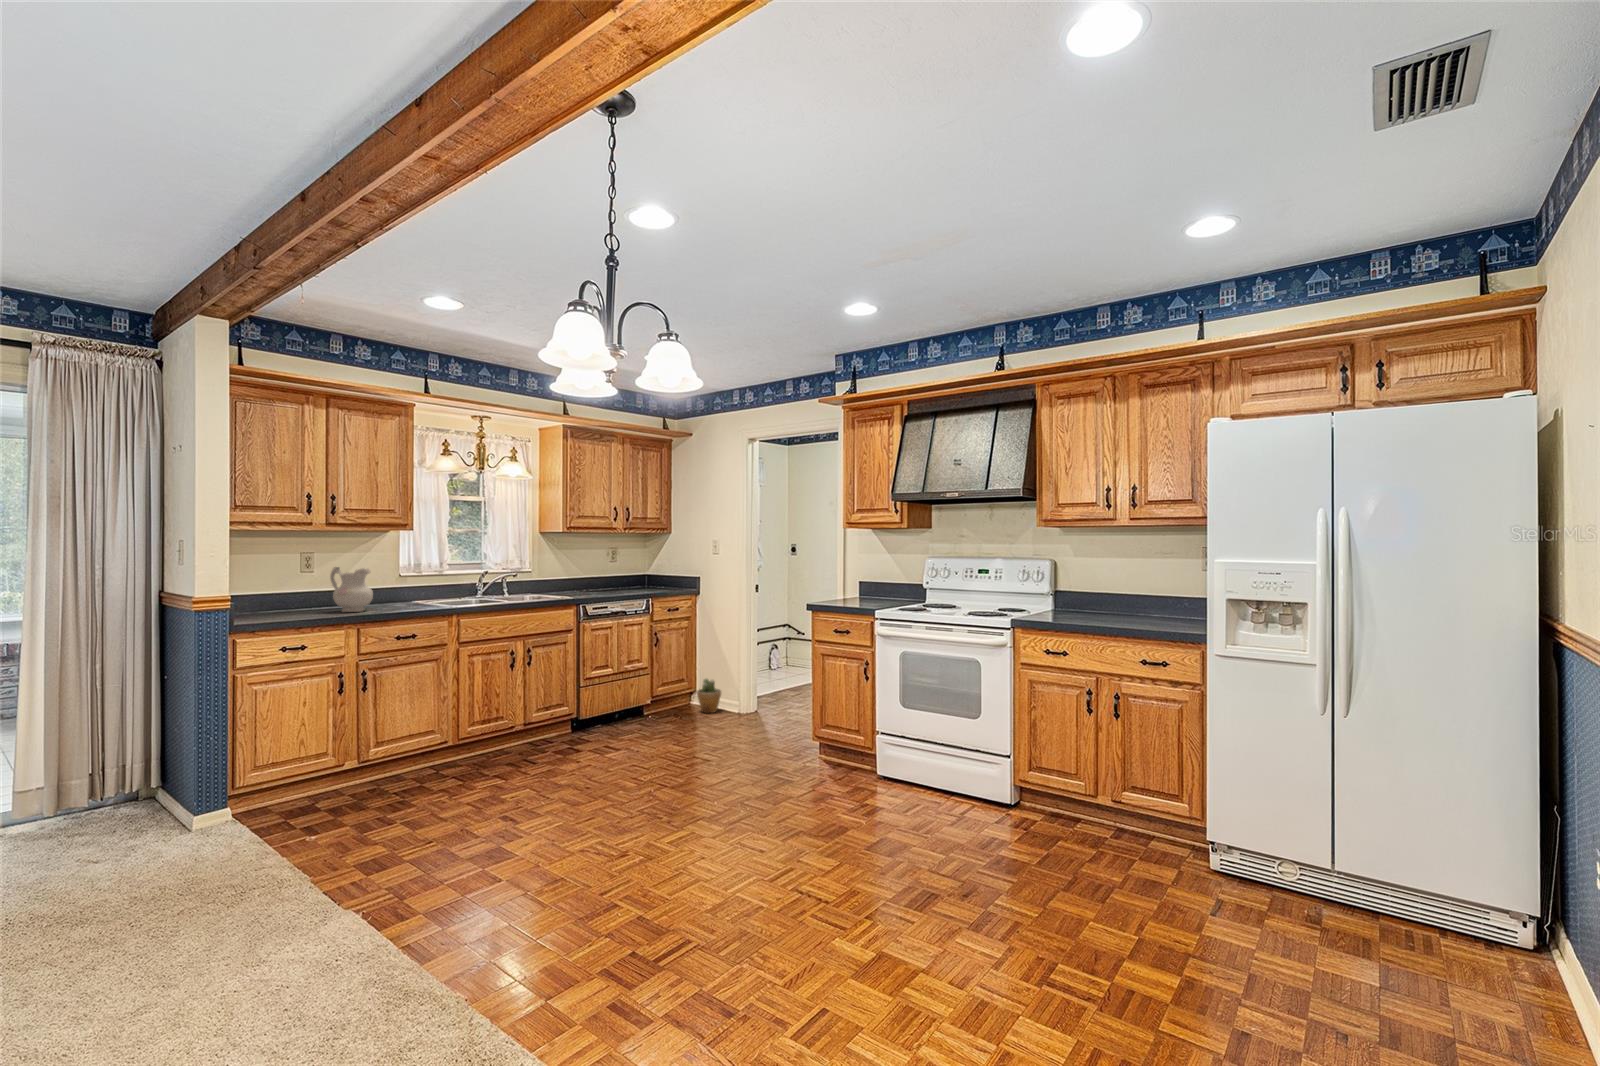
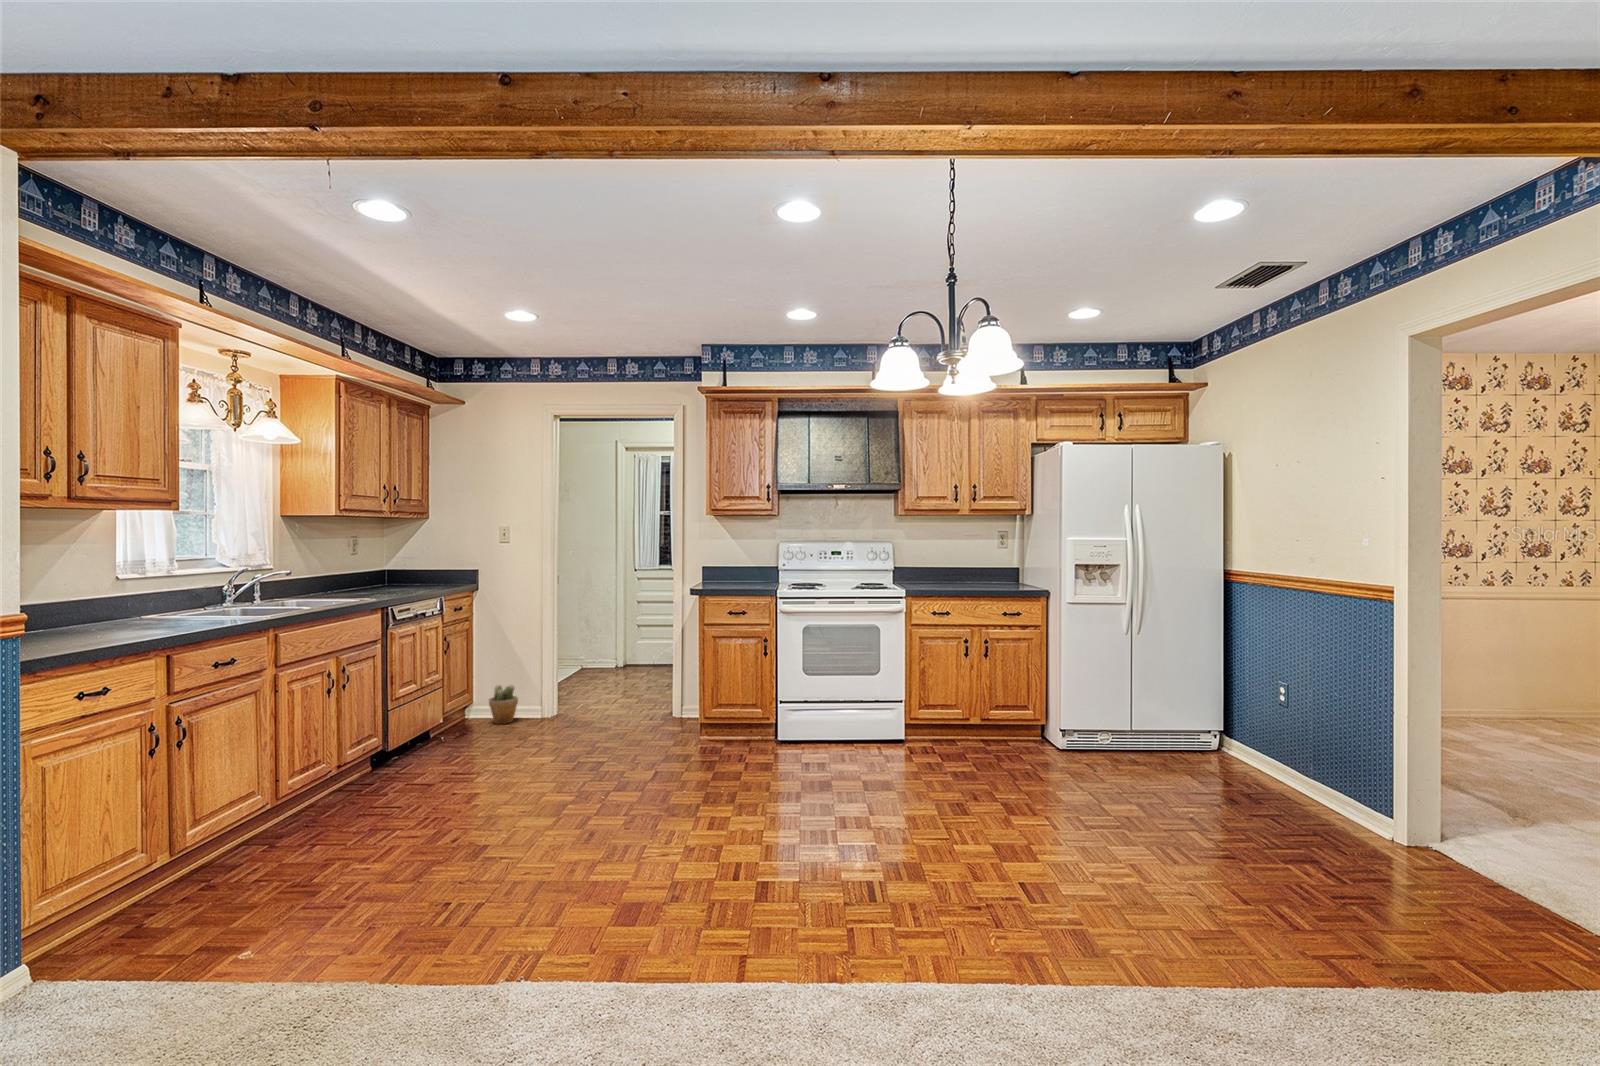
ceramic pitcher: present [330,567,373,612] -> none [72,562,155,633]

